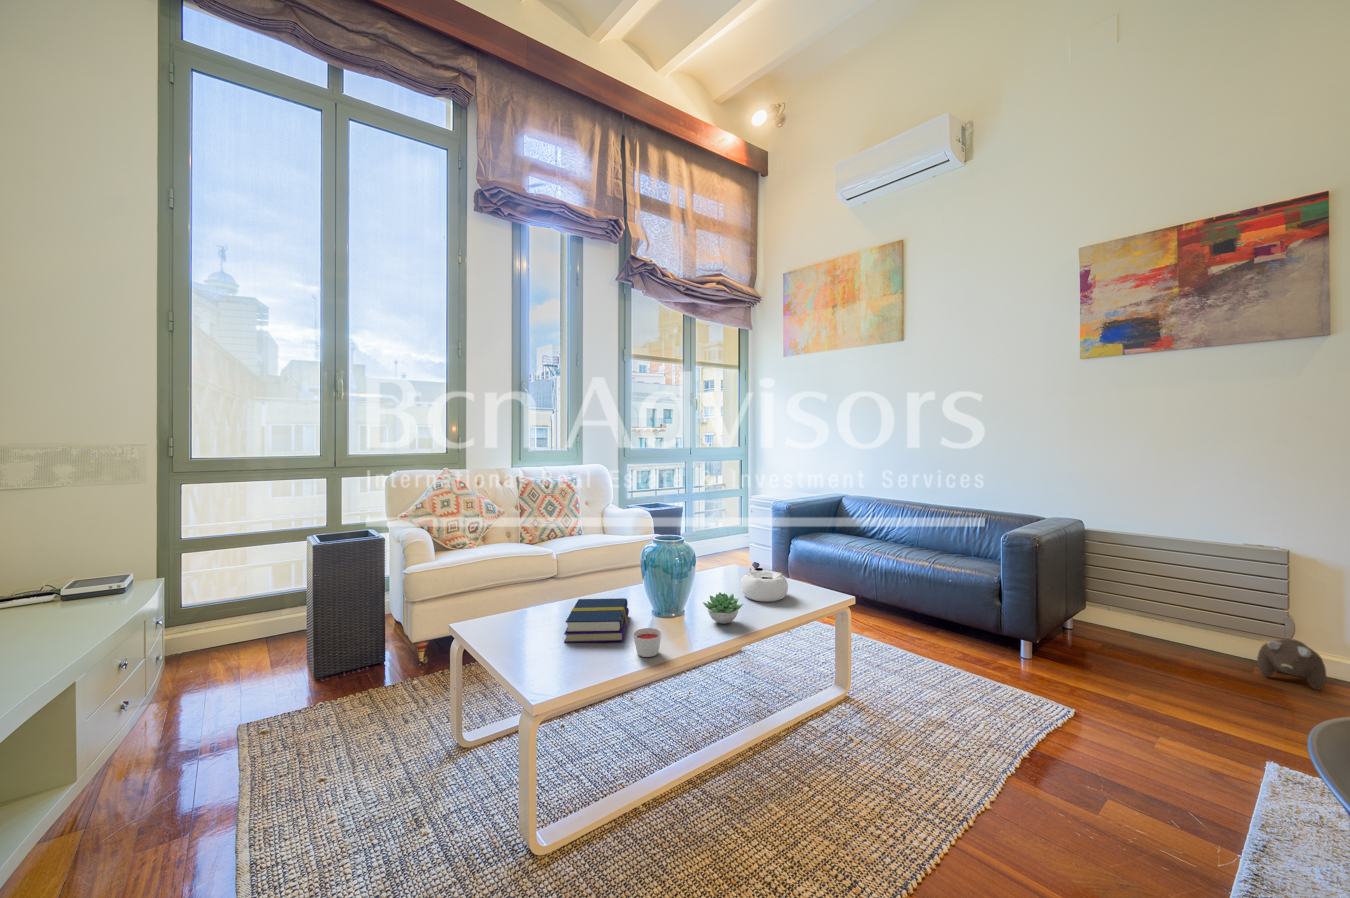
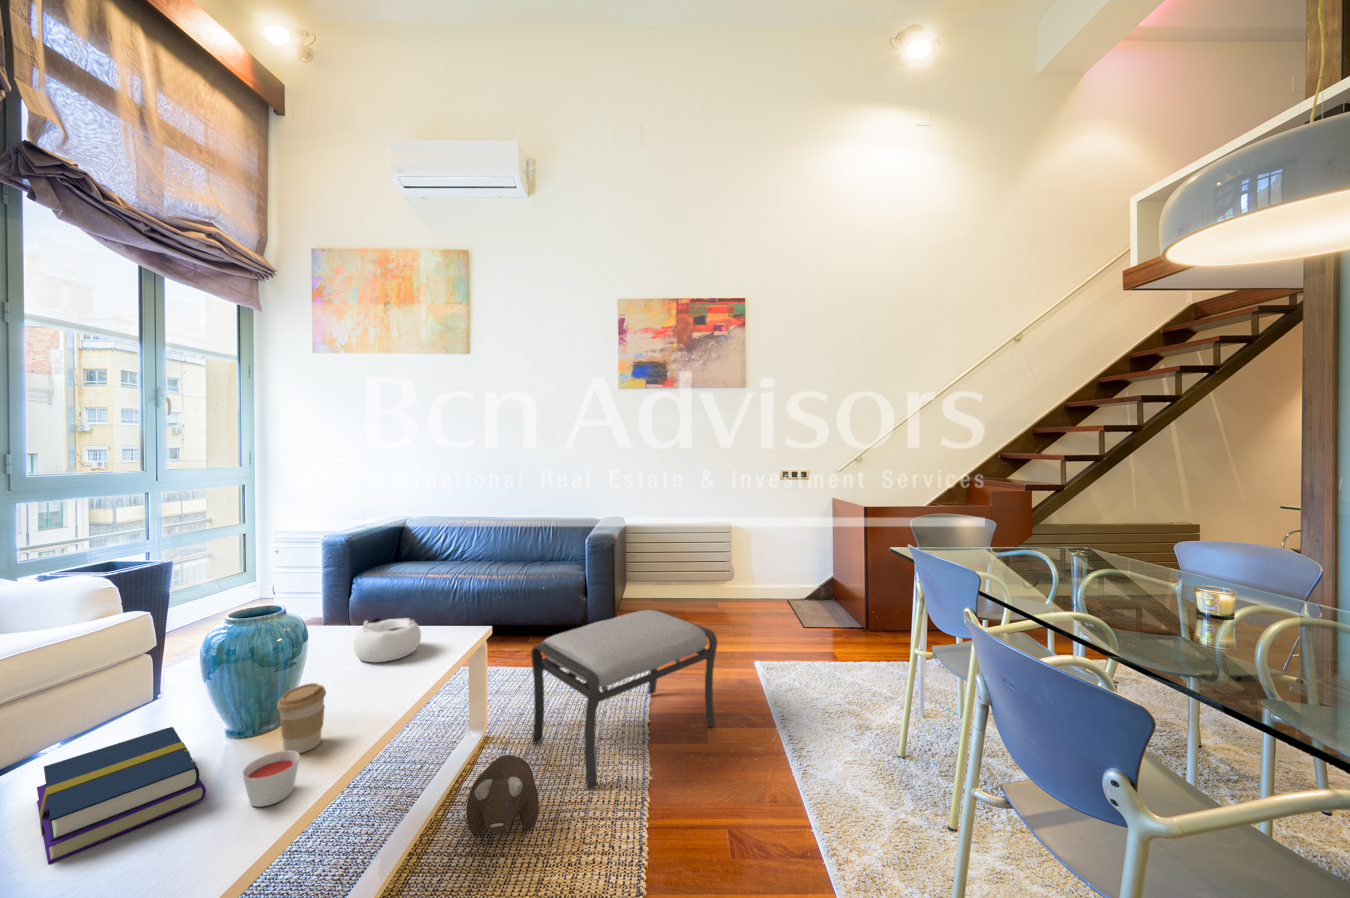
succulent plant: present [703,592,743,624] -> none [327,661,391,707]
coffee cup: none [665,595,691,637] -> present [277,683,326,753]
ottoman: none [884,622,1127,802] -> present [531,610,717,790]
plush toy: present [1257,639,1326,690] -> present [466,755,539,836]

